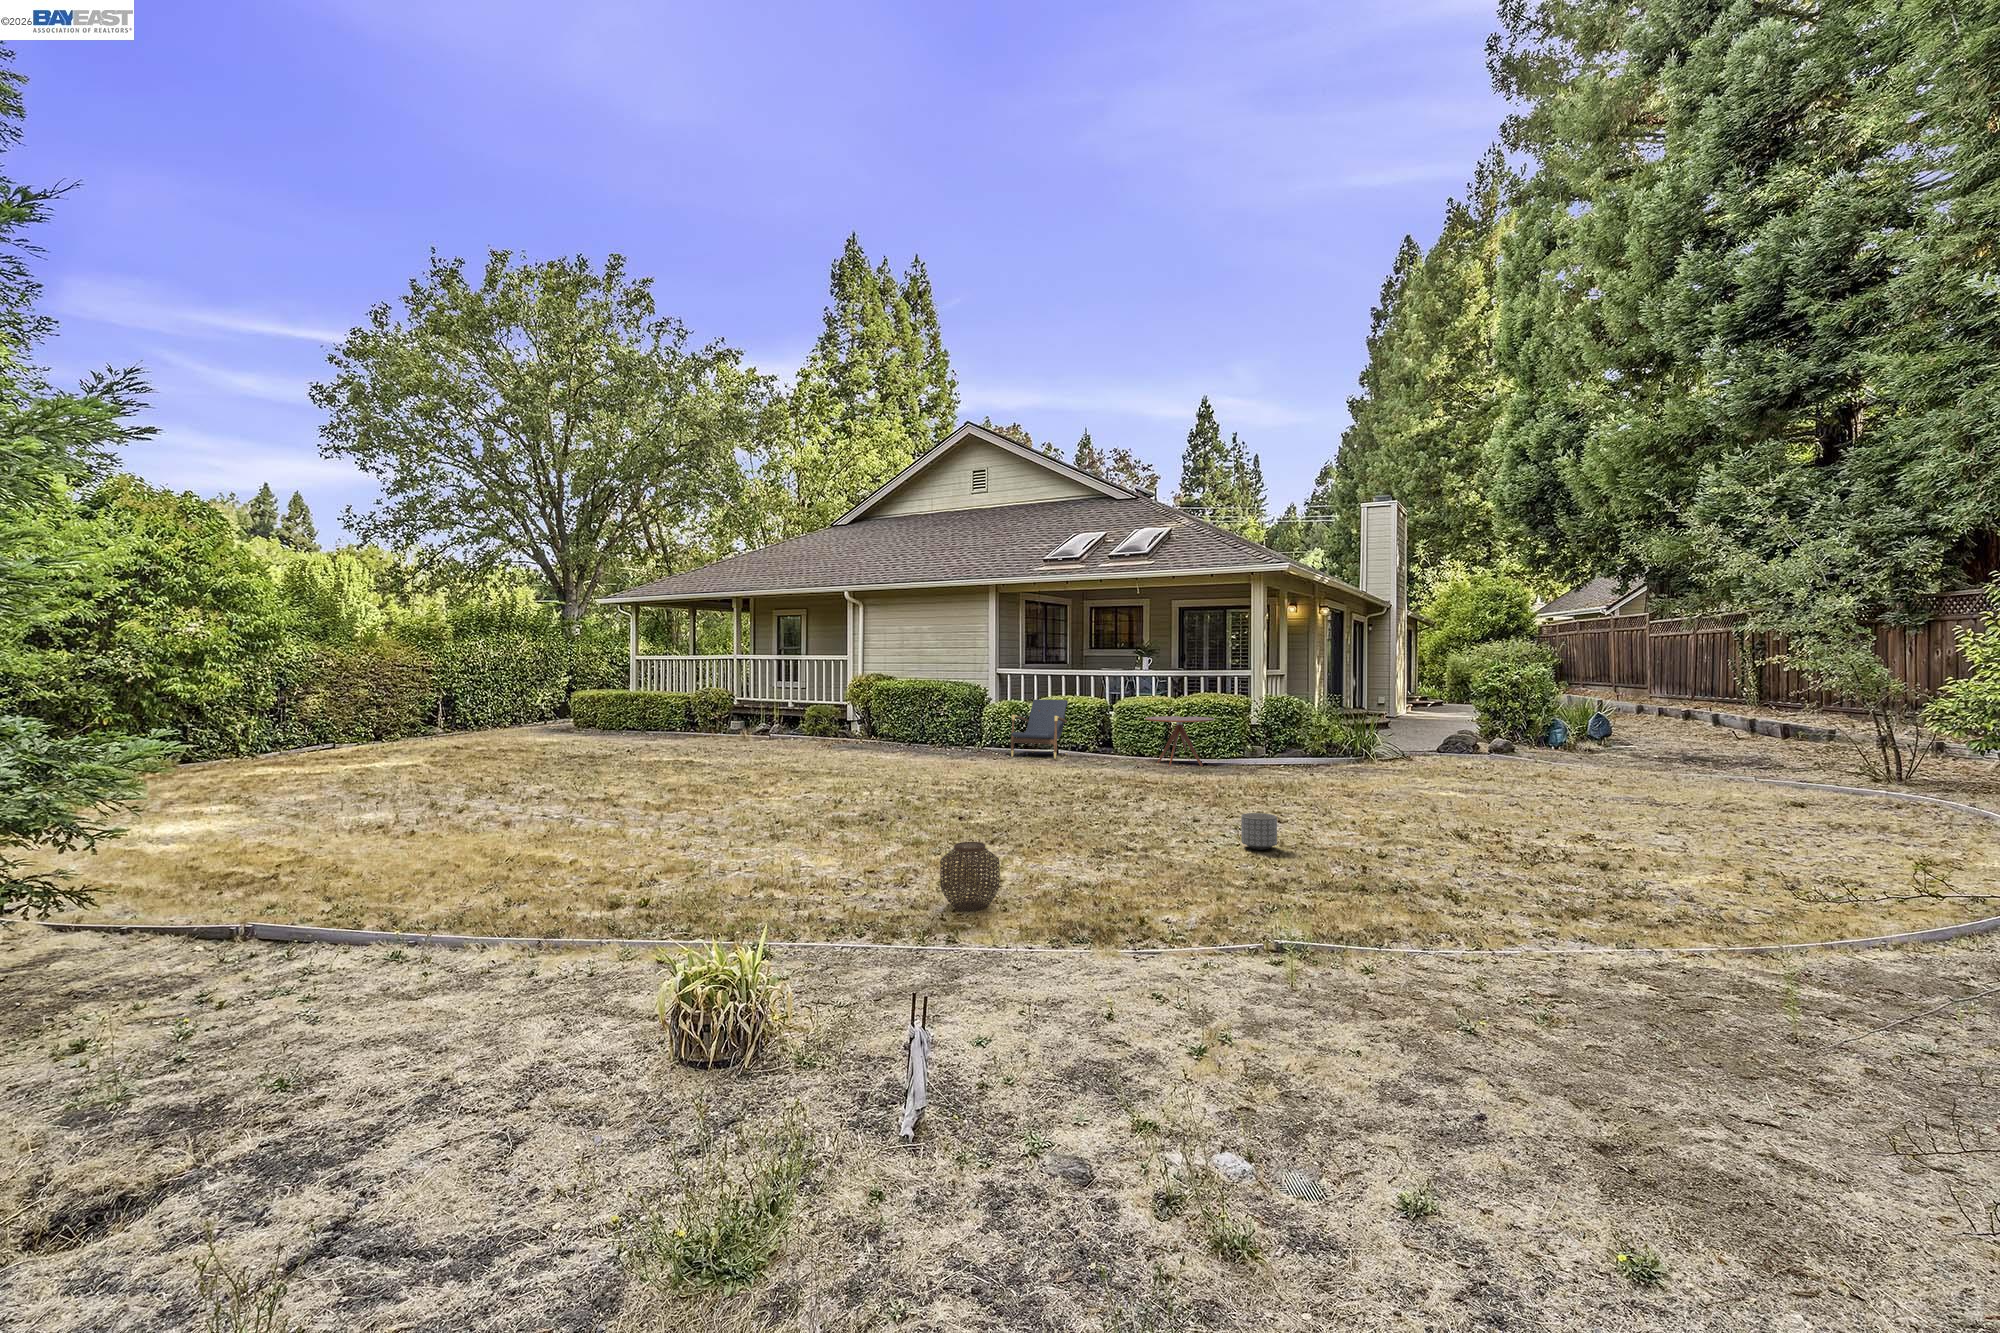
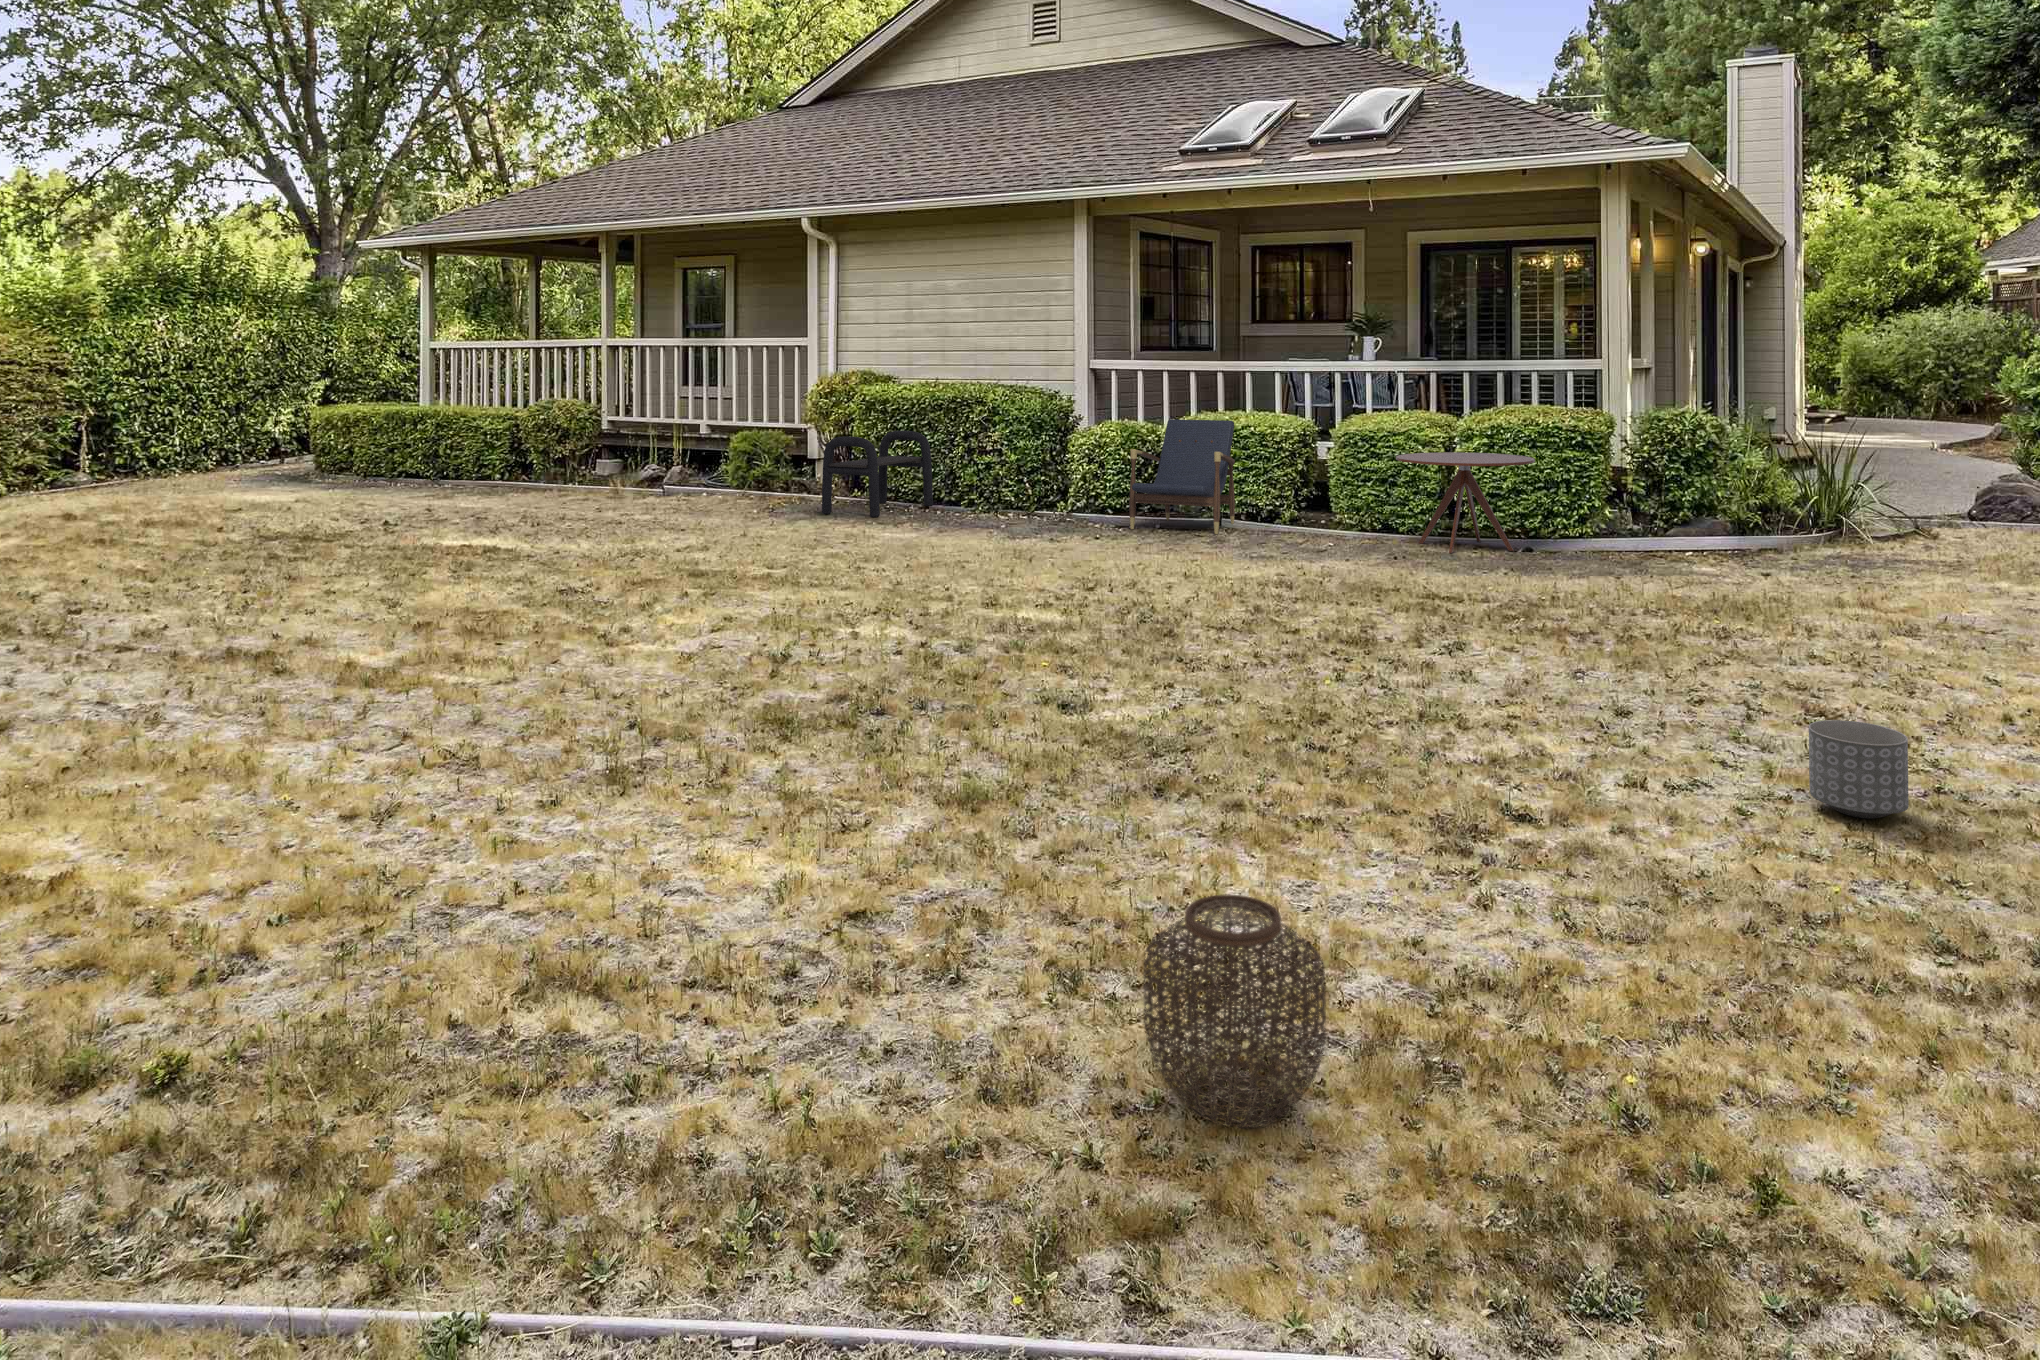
bench: none [850,706,910,751] -> present [822,431,933,517]

